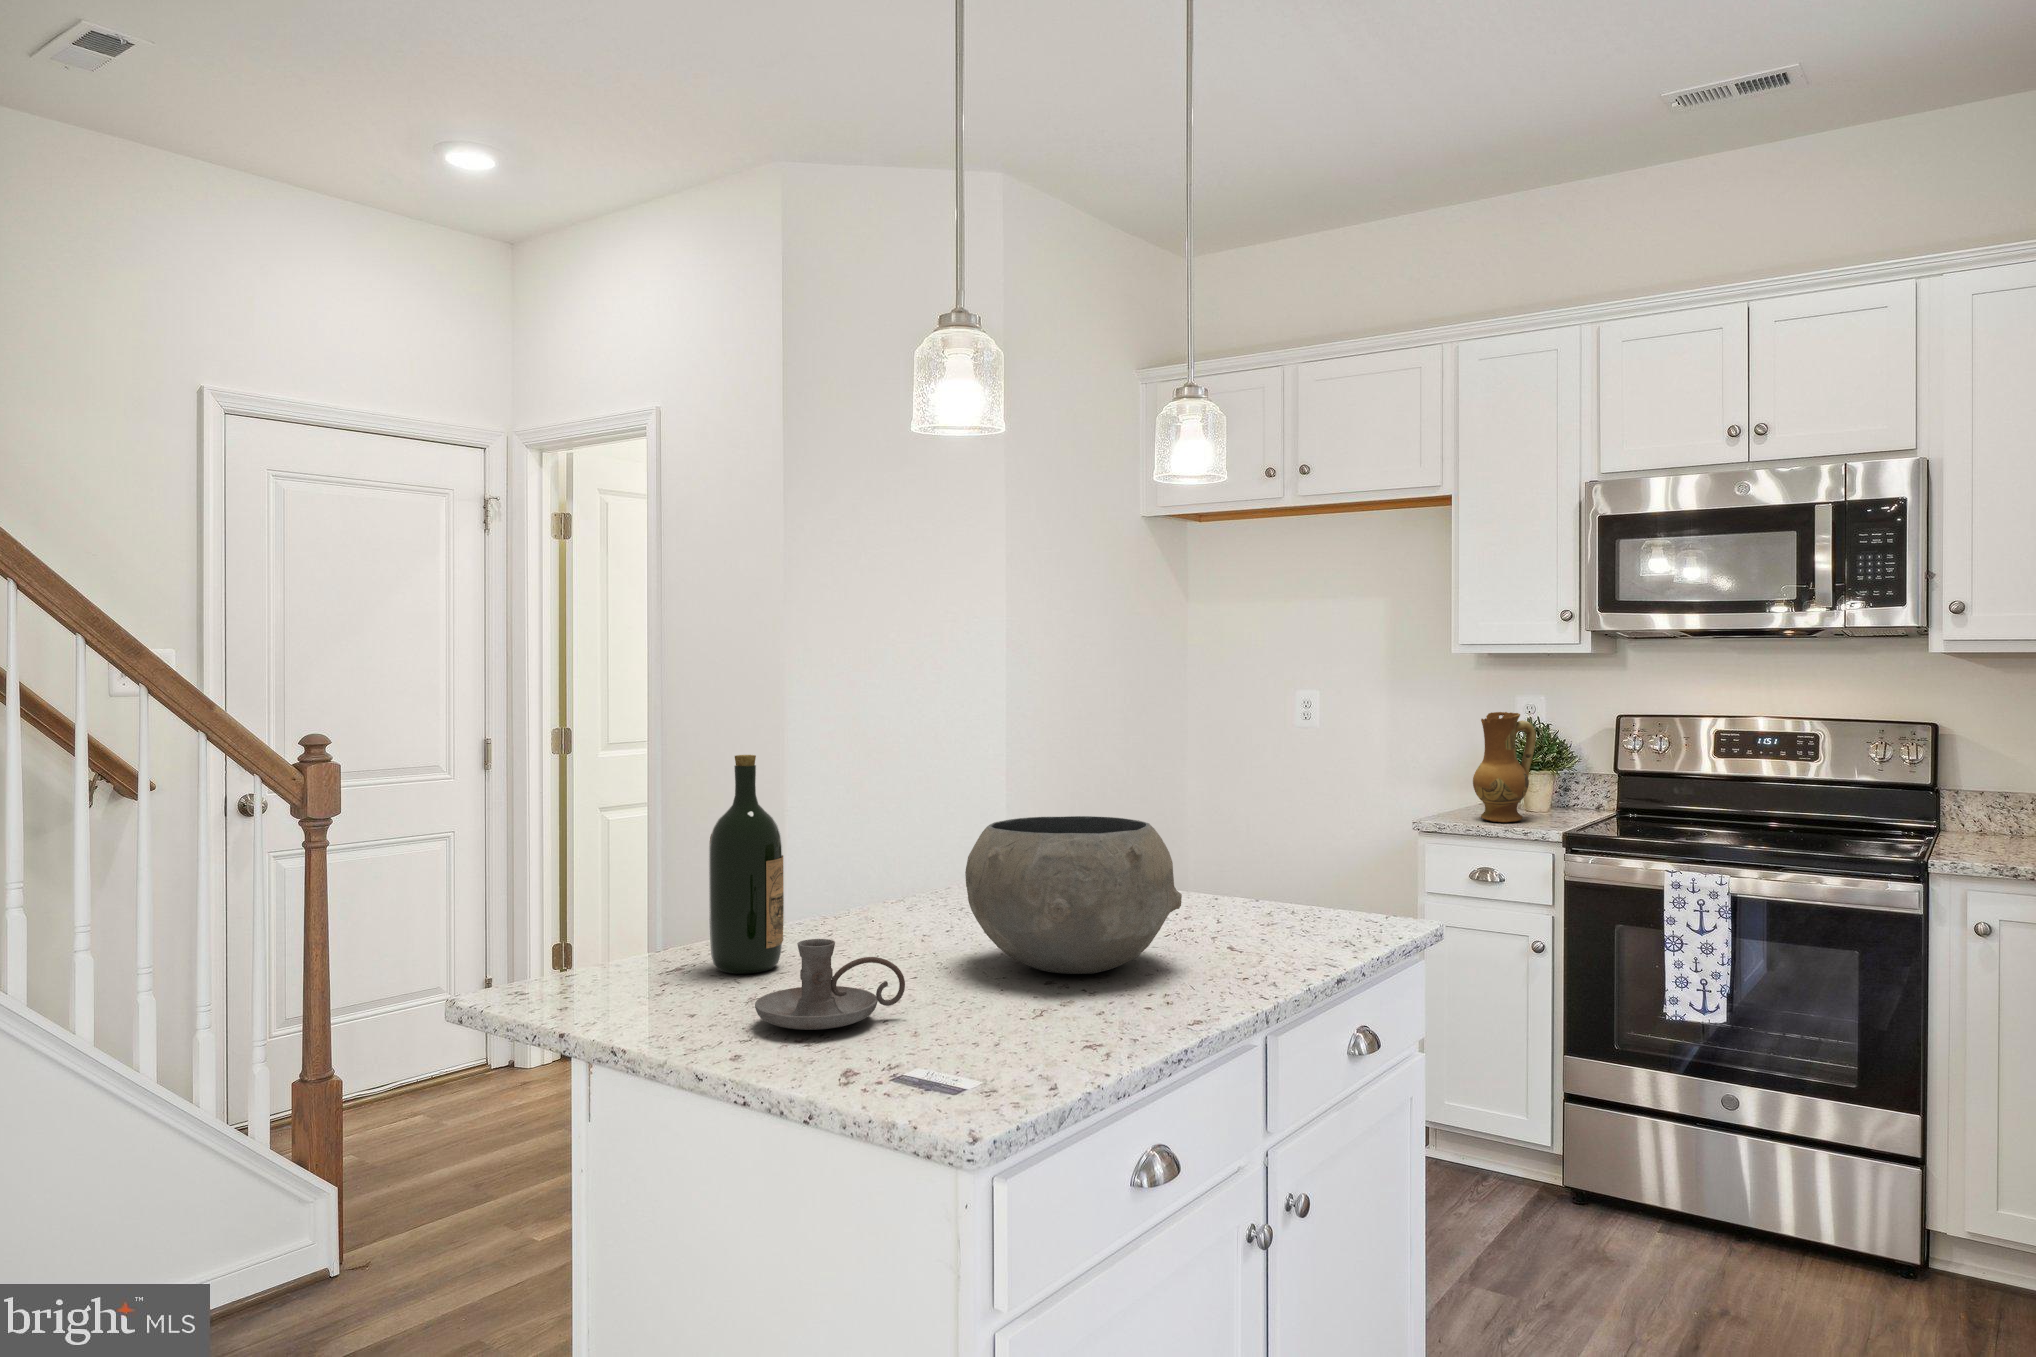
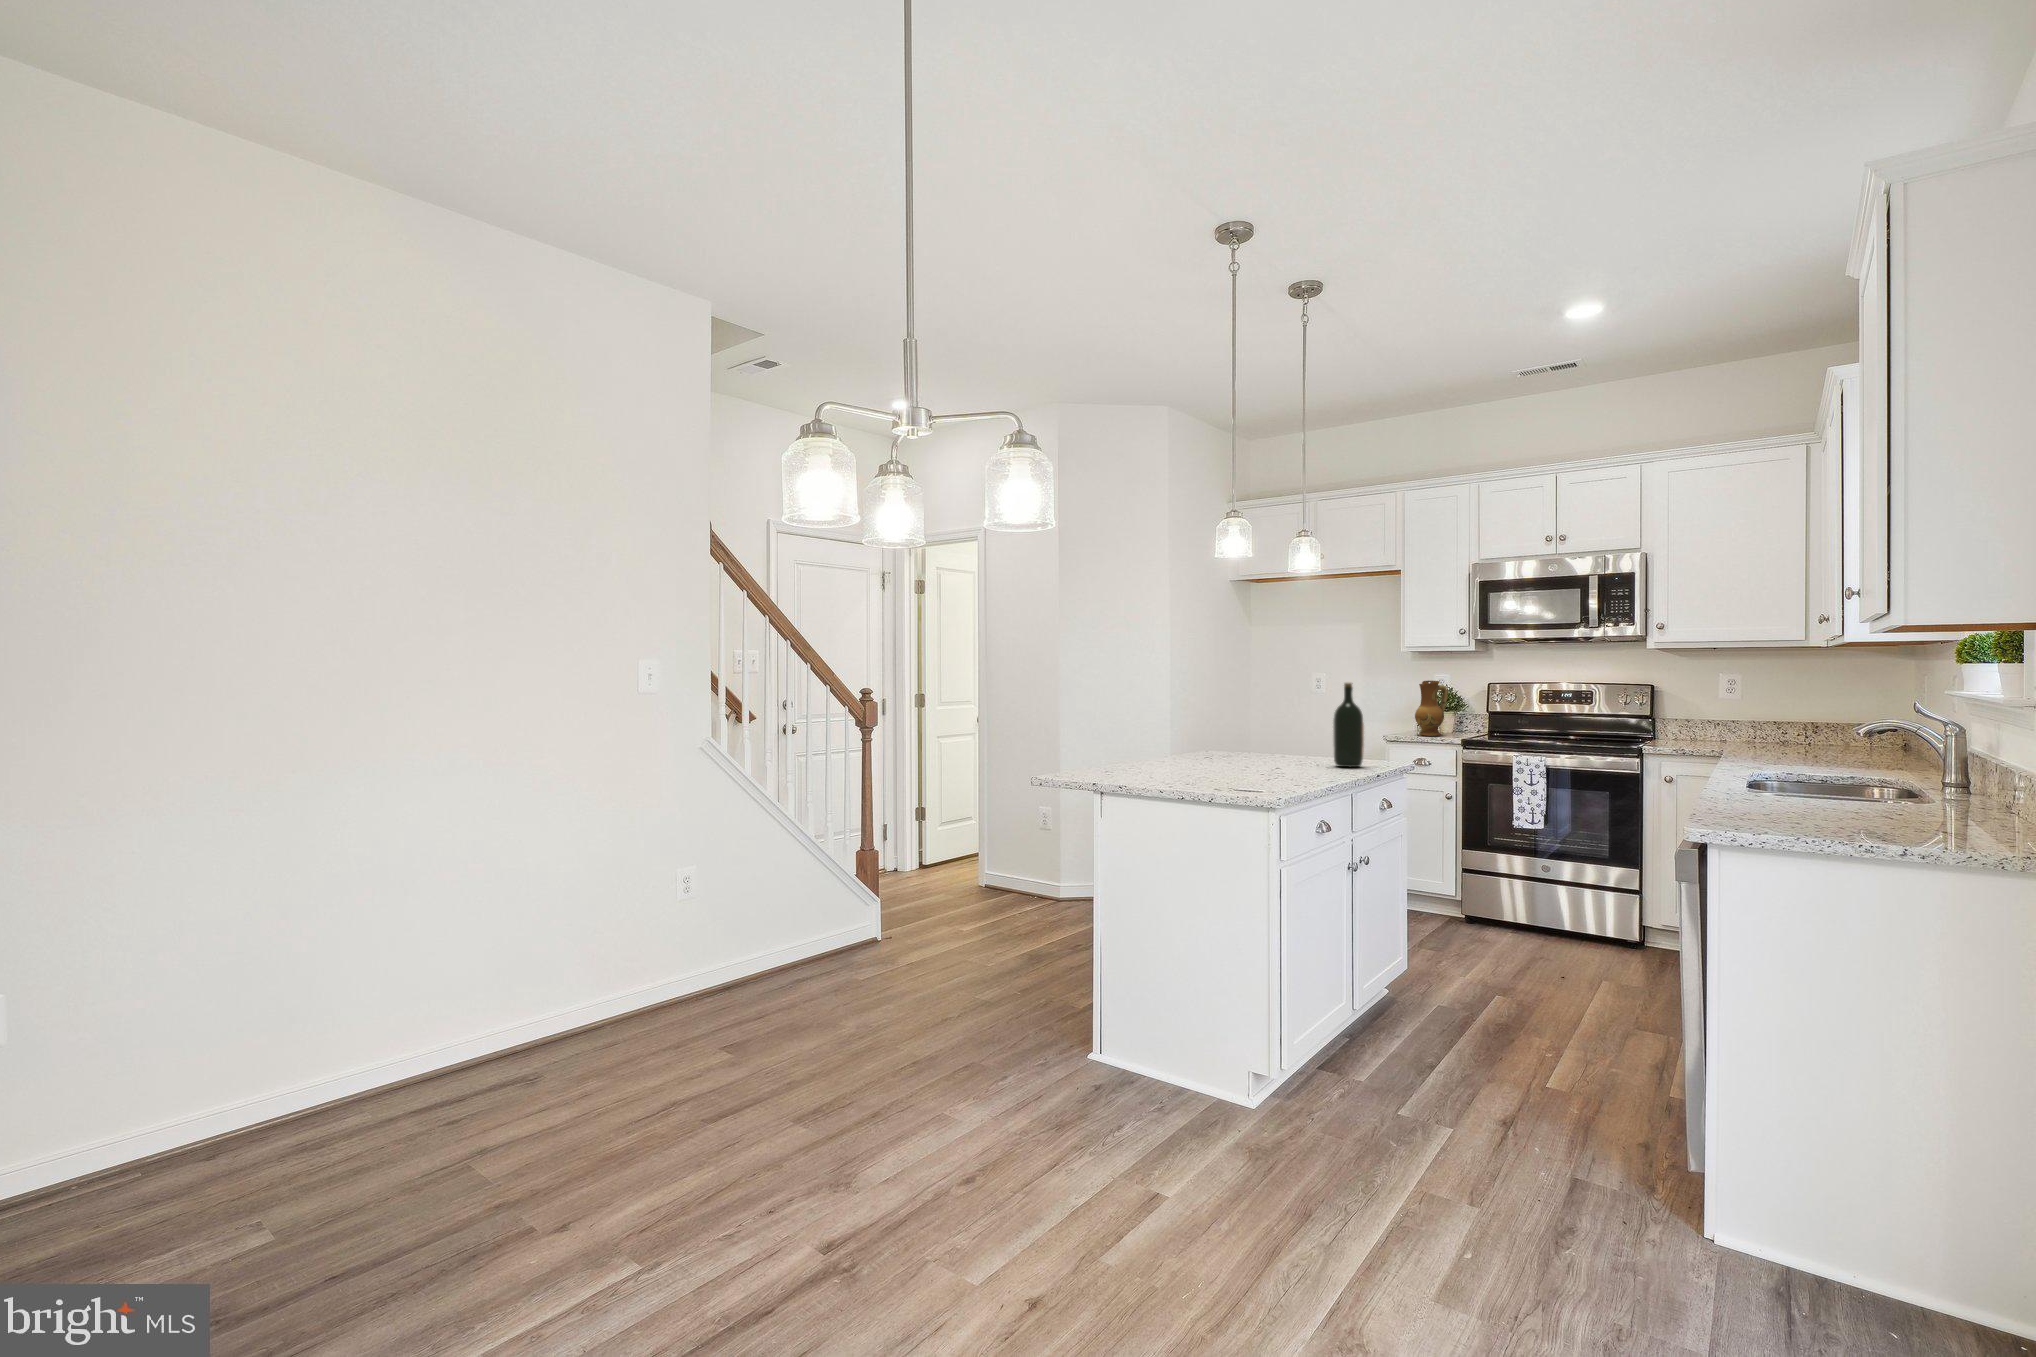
wine bottle: present [709,755,784,974] -> present [1333,683,1364,767]
ceramic bowl: present [965,816,1182,974] -> none [1219,713,1311,772]
candle holder: present [755,939,905,1030] -> none [1160,751,1215,782]

